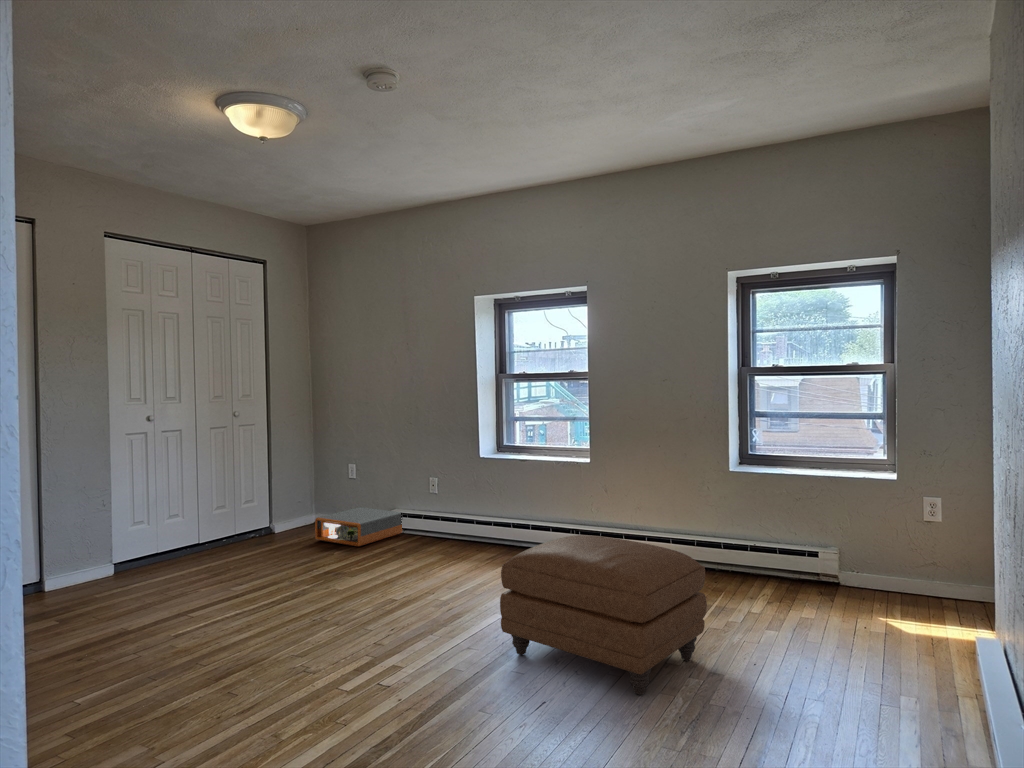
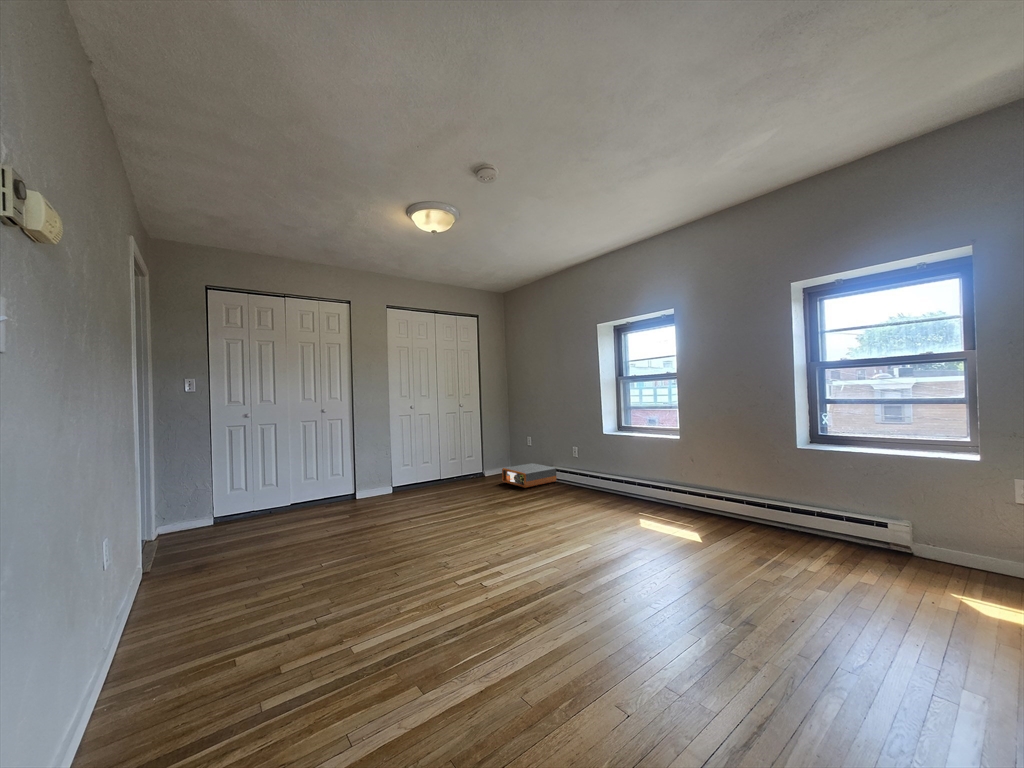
ottoman: present [500,535,707,695] -> none [572,491,743,627]

